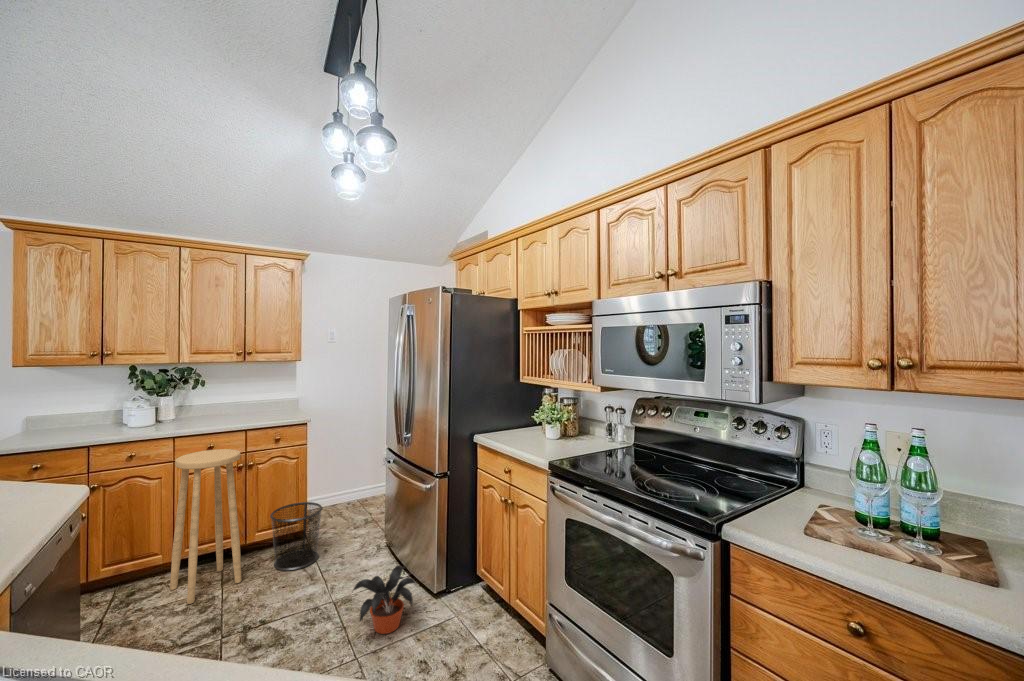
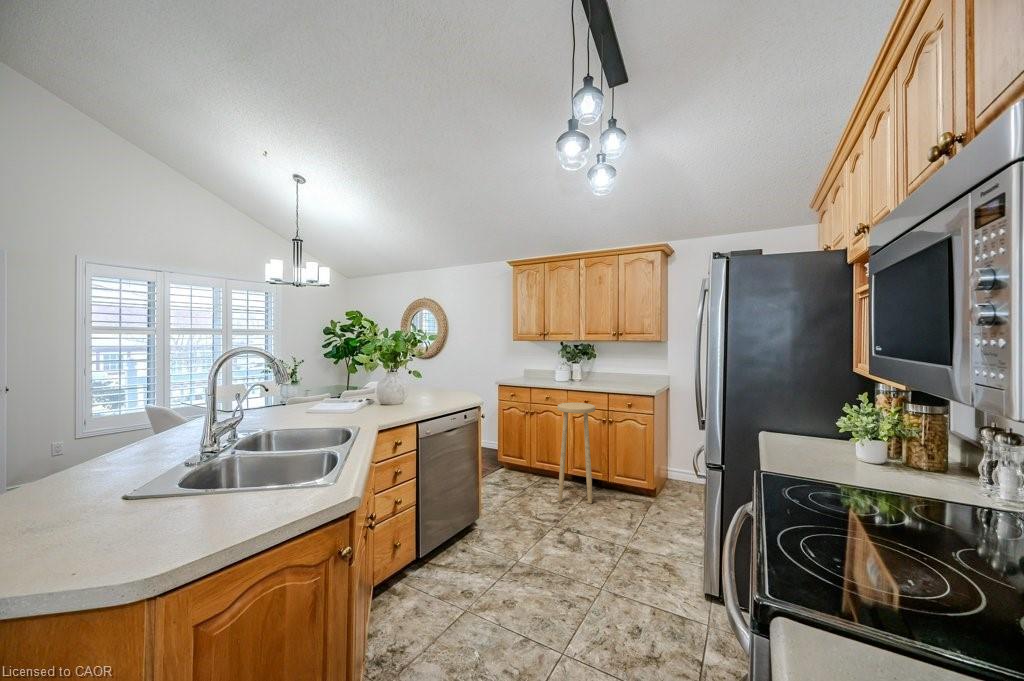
waste bin: present [270,502,322,571] -> none [614,461,655,516]
potted plant: present [353,566,416,634] -> none [611,533,673,594]

